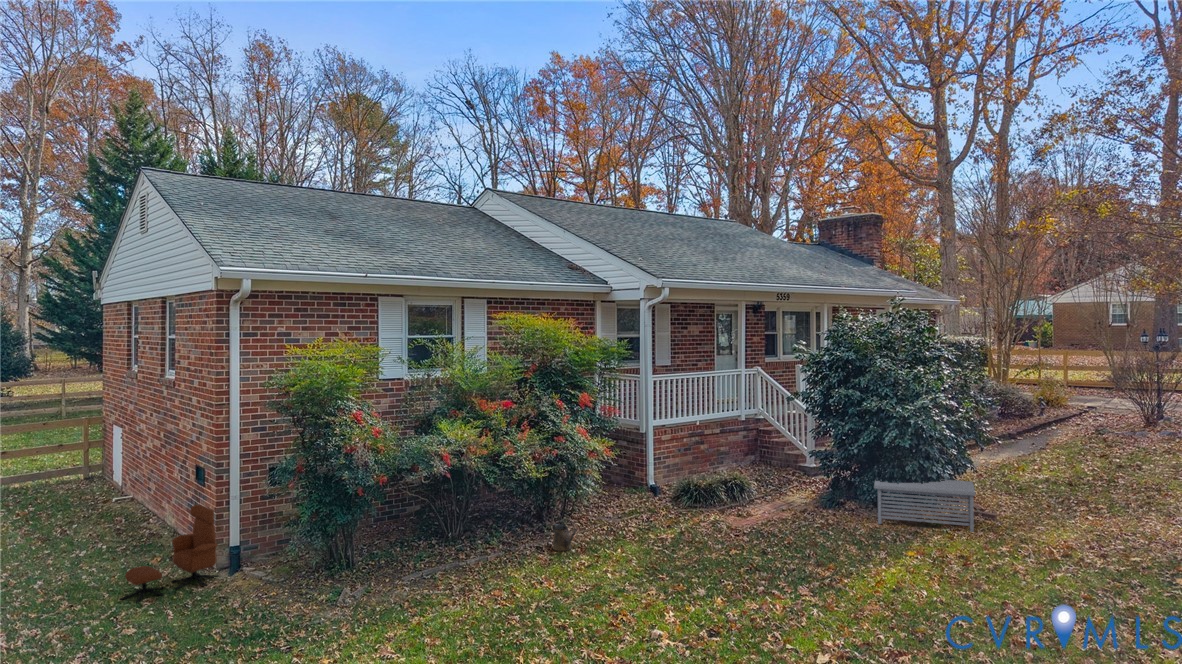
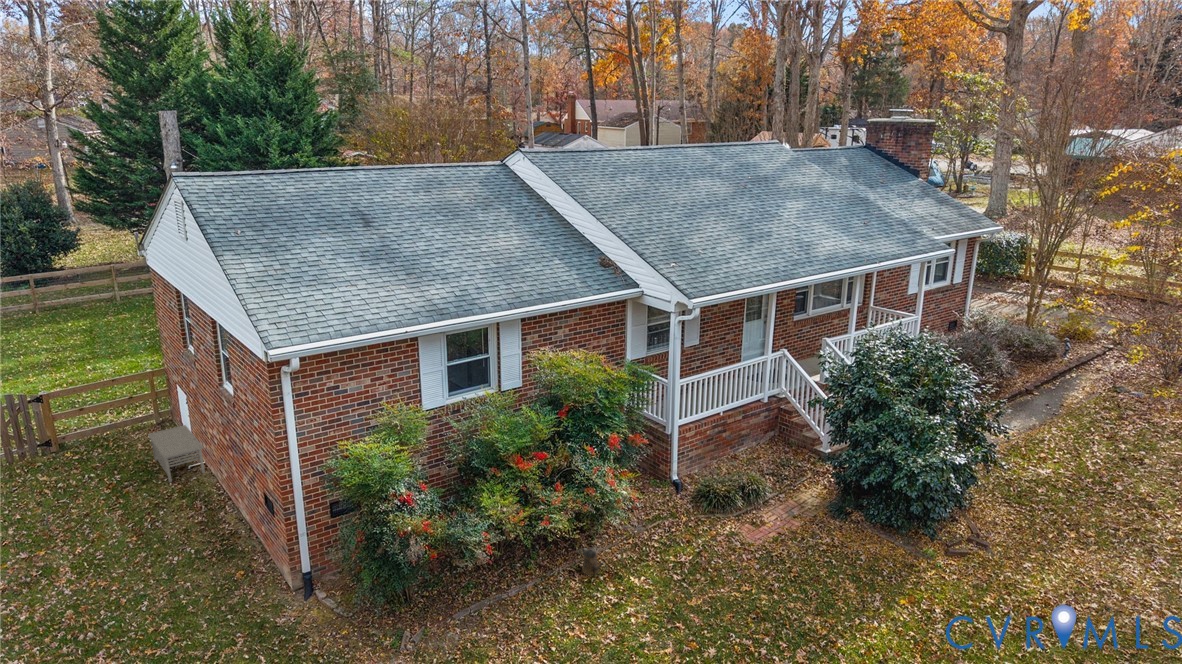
storage bench: present [874,480,976,532] -> present [148,425,205,482]
lounge chair: present [120,505,219,603] -> none [214,537,294,633]

